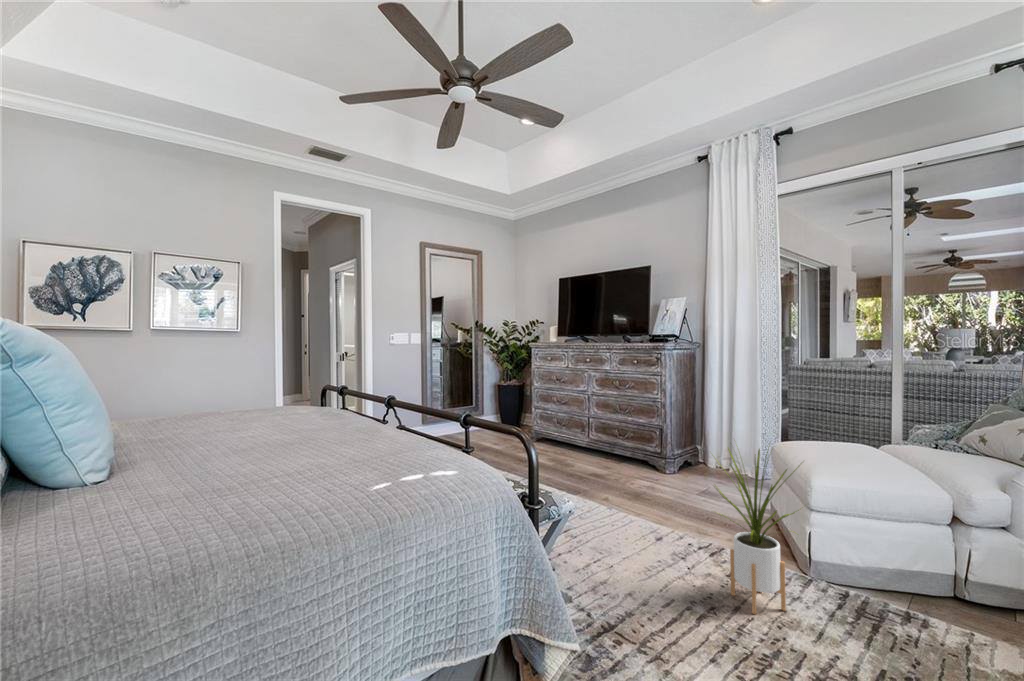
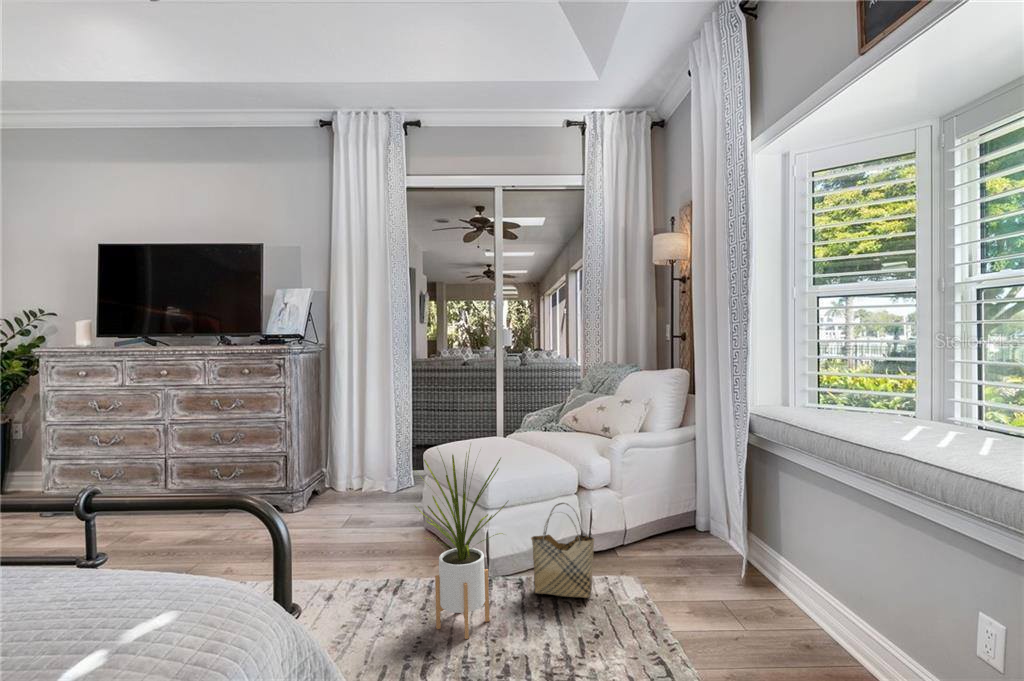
woven basket: none [852,527,943,643] -> present [531,503,594,598]

